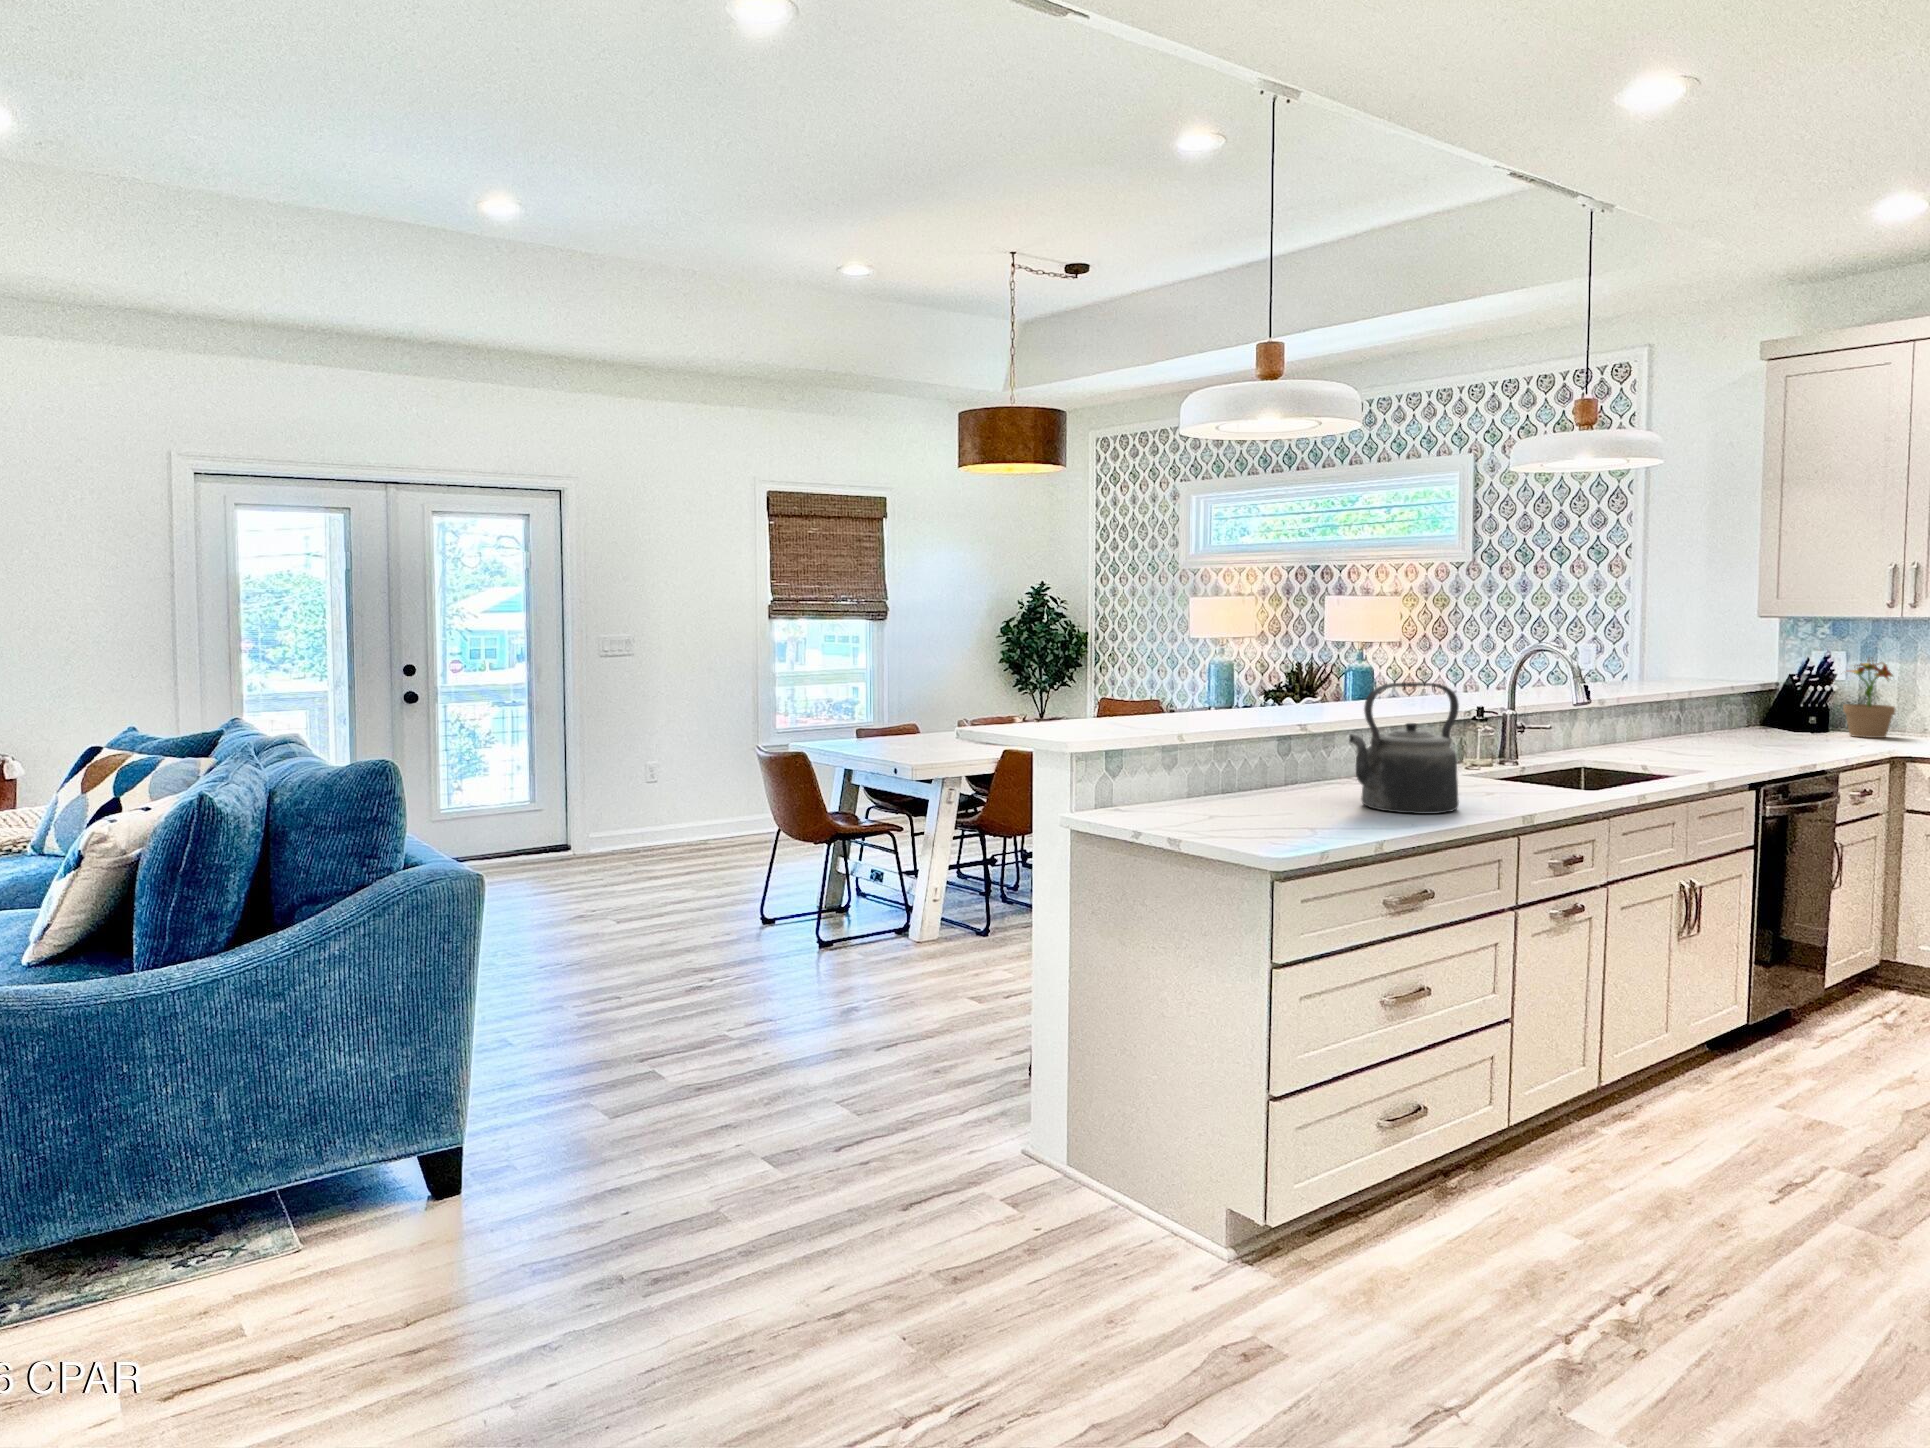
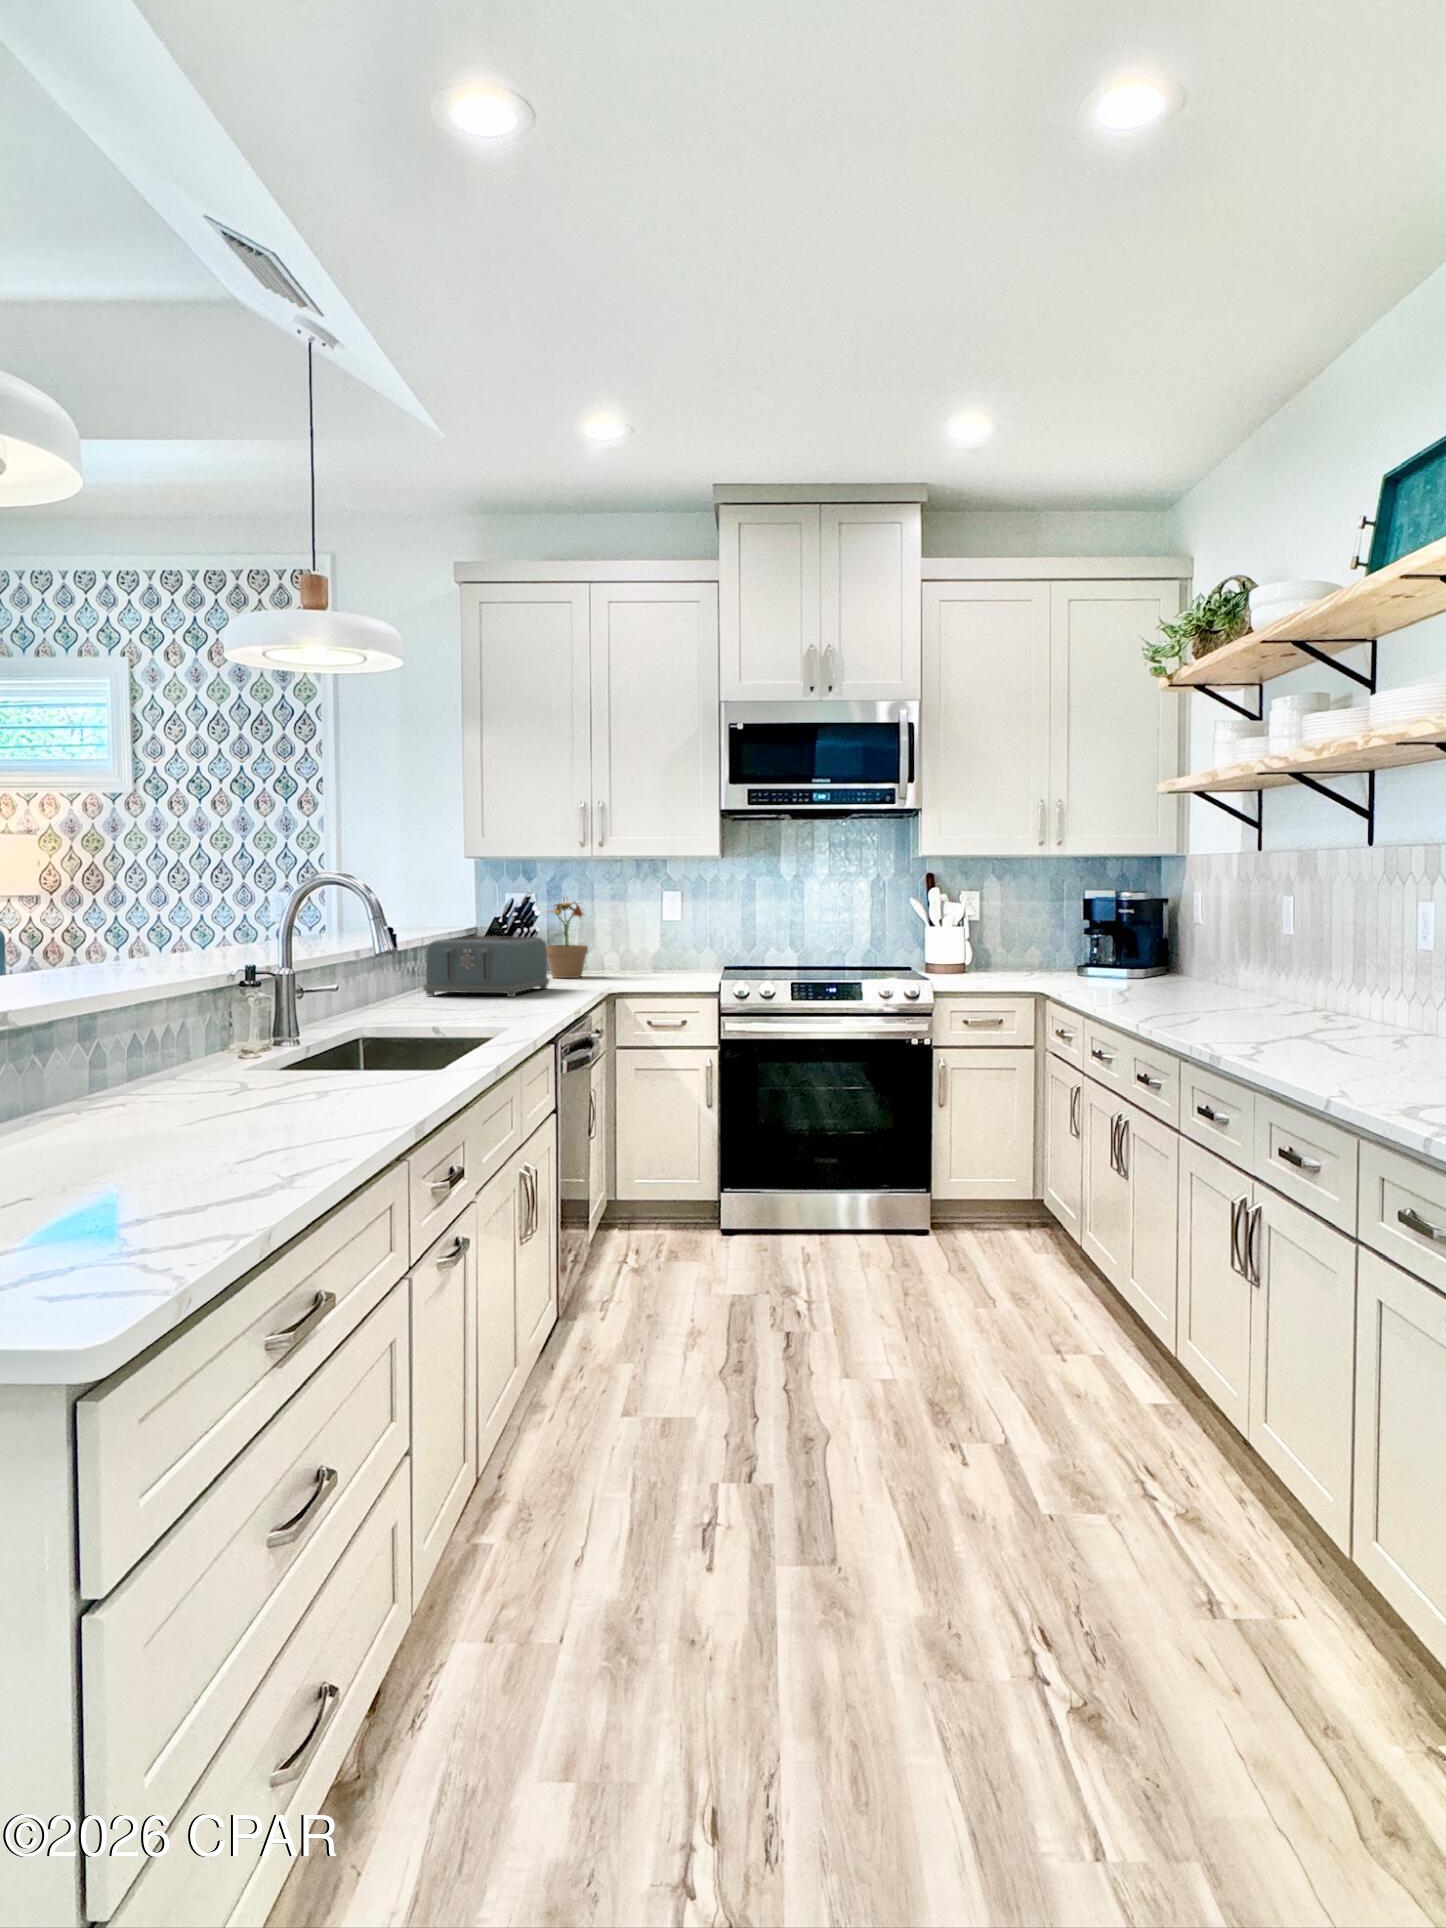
kettle: present [1349,682,1459,814] -> none [130,924,310,1147]
toaster: none [1682,692,1824,749] -> present [423,936,550,997]

